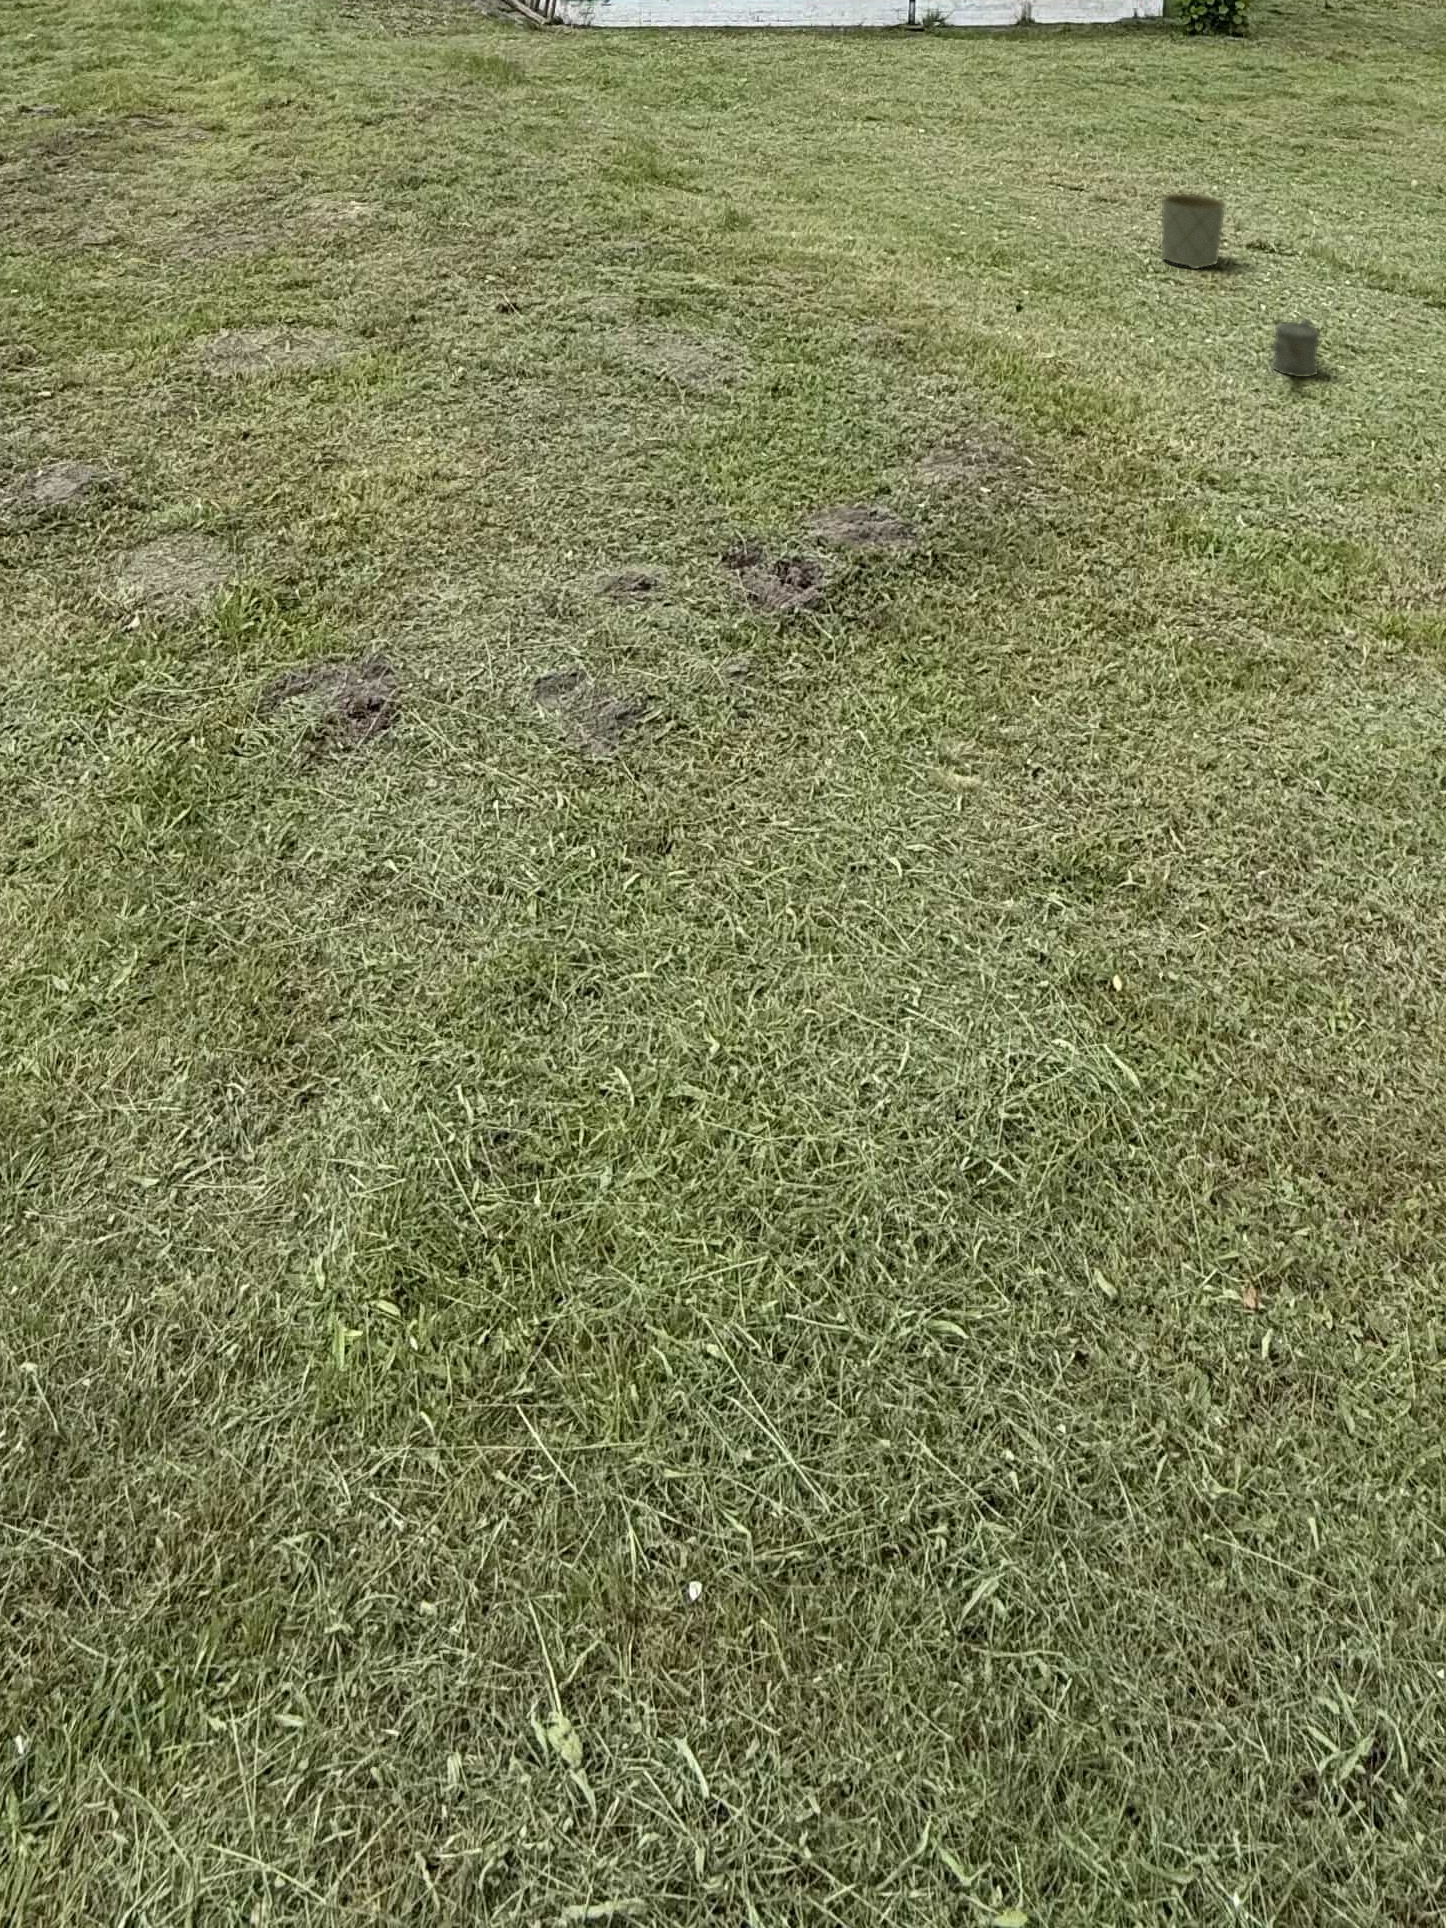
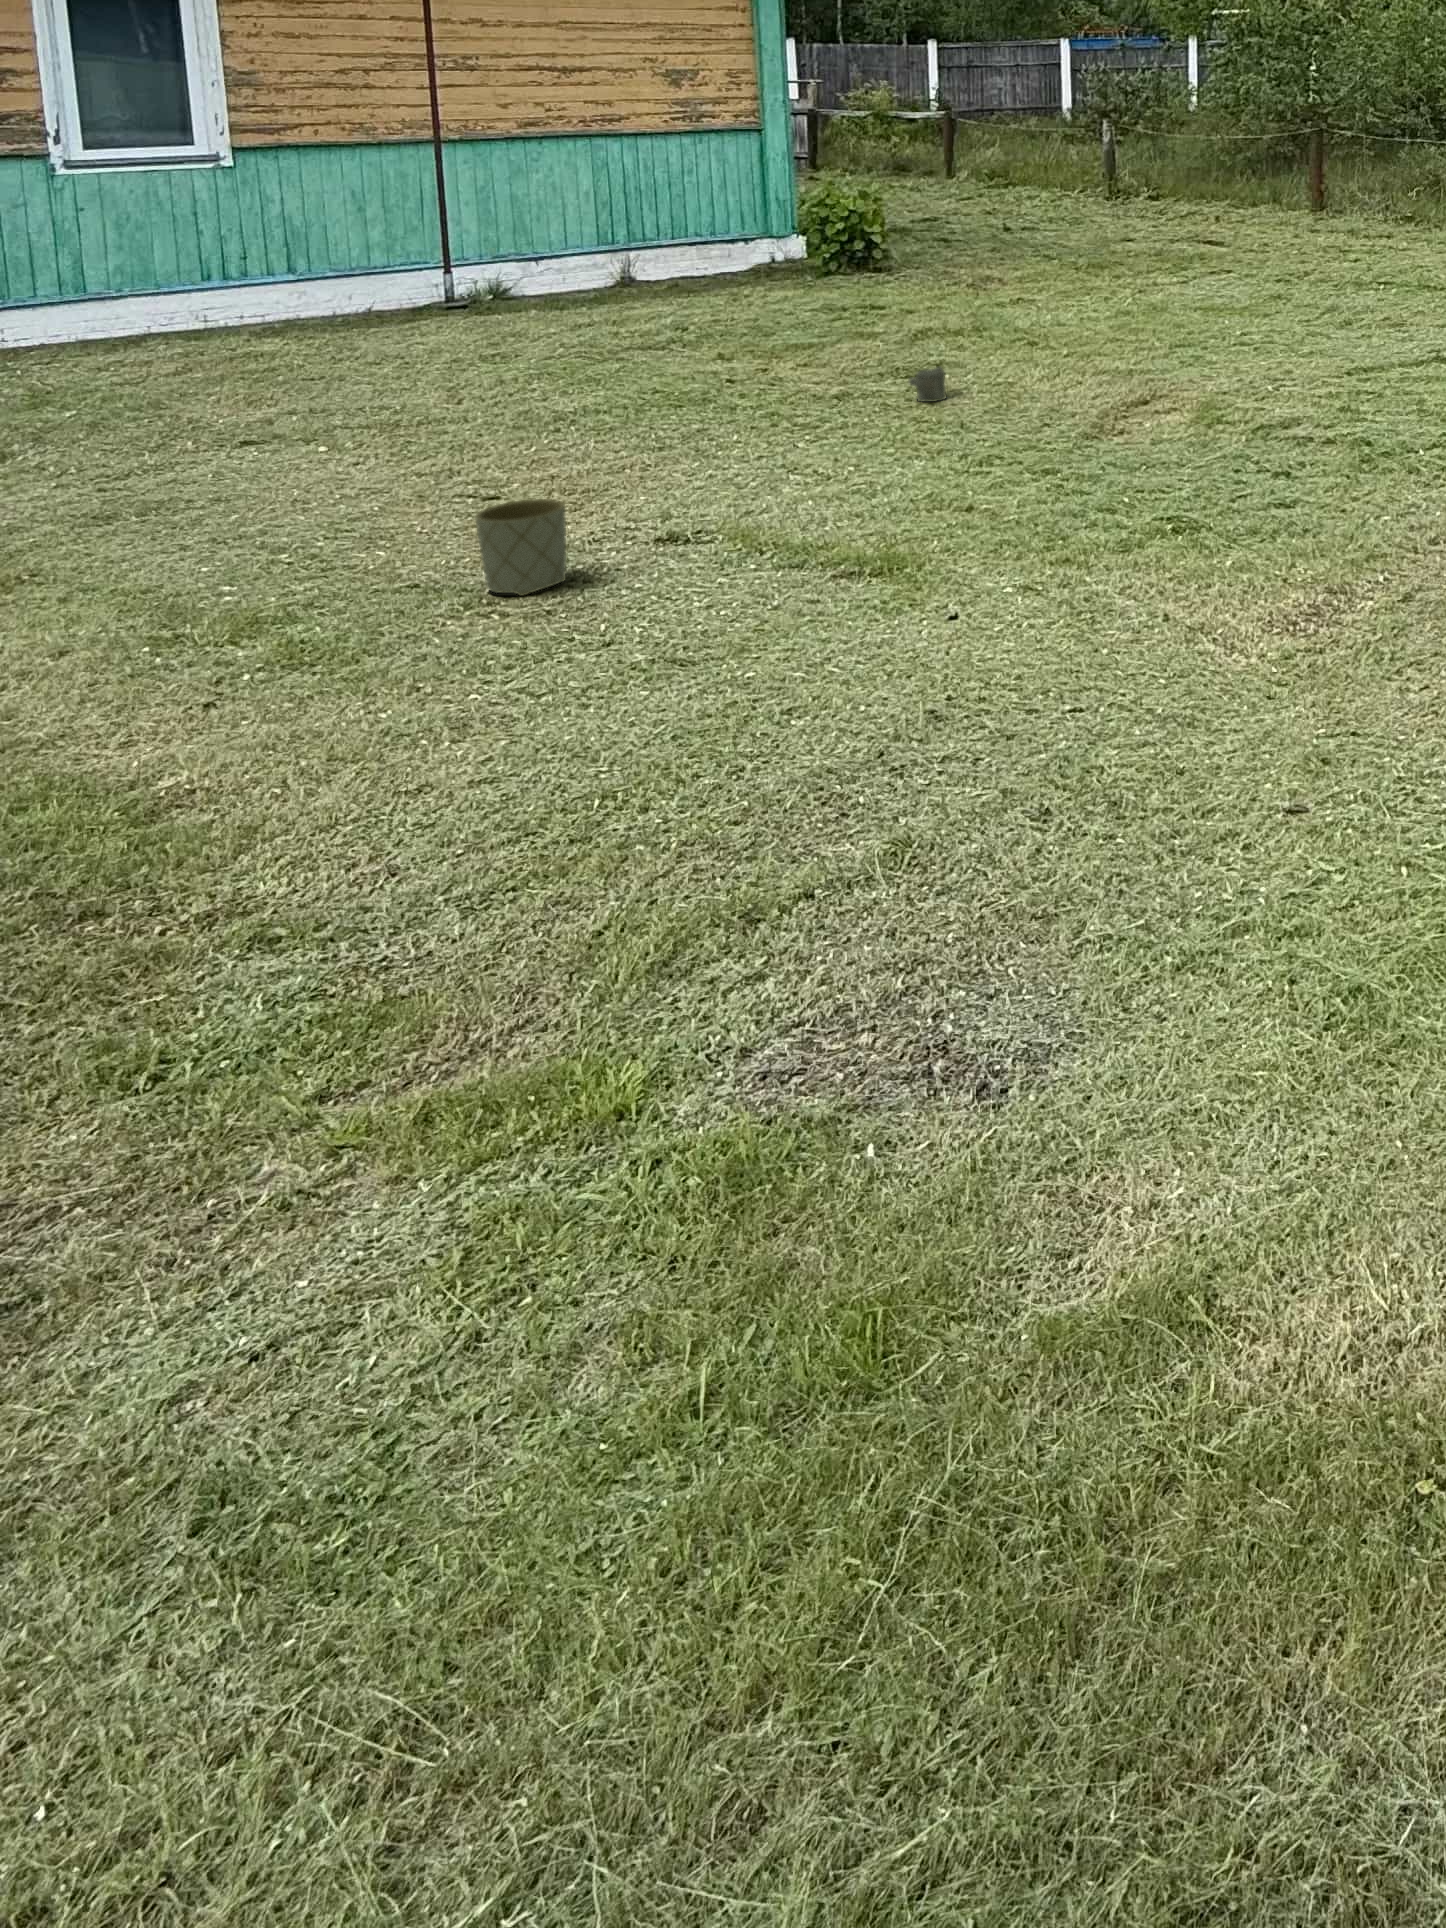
watering can: present [1273,318,1320,377] -> present [909,366,946,402]

